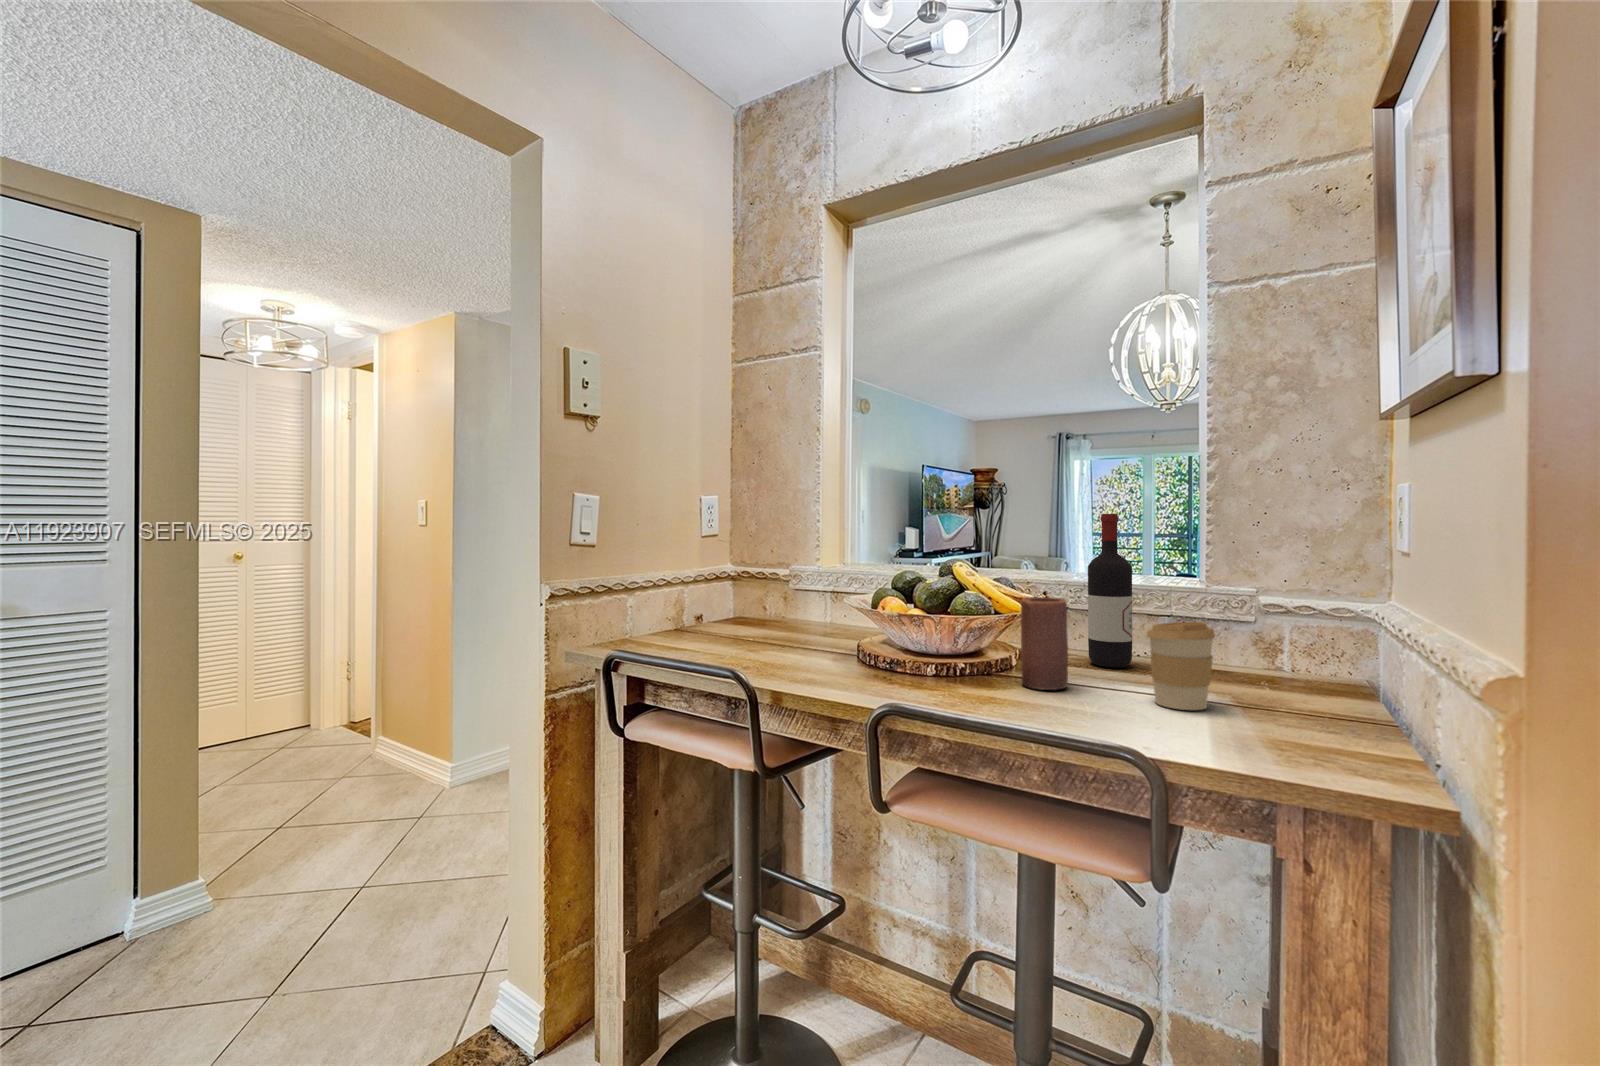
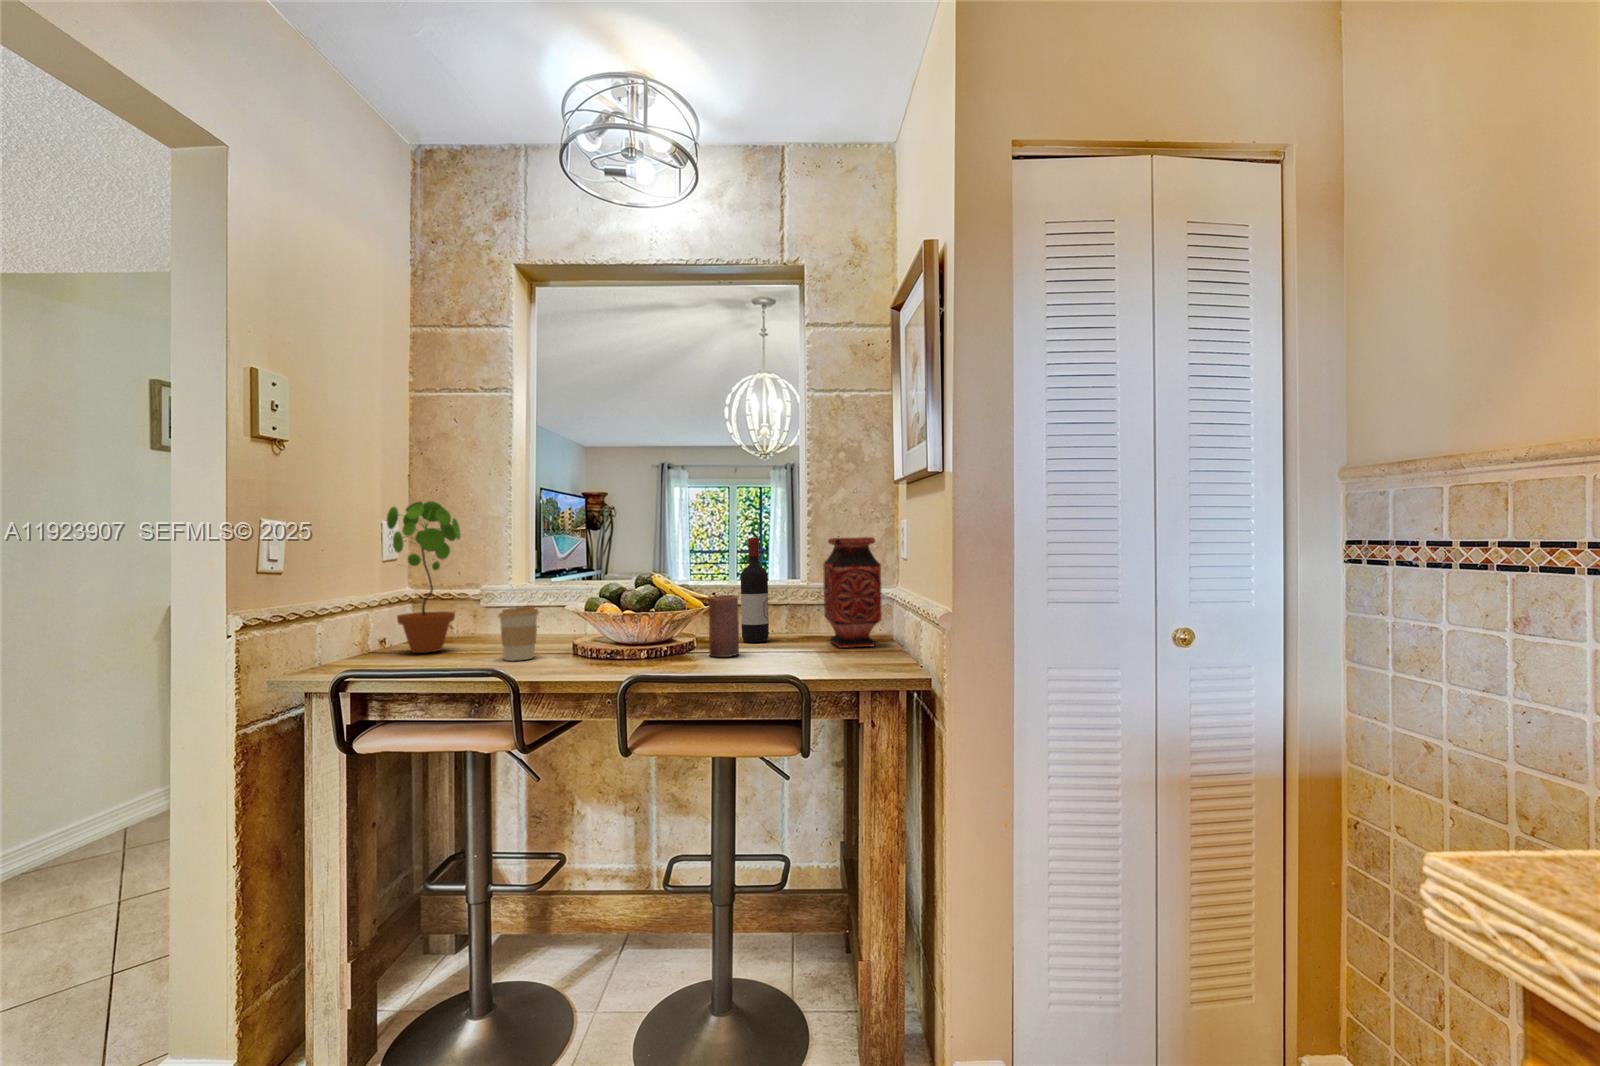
potted plant: none [686,475,754,635] -> present [387,501,461,653]
vase: none [1230,512,1348,704] -> present [823,537,882,648]
coffee cup: present [1147,622,1215,710] -> present [498,606,538,661]

